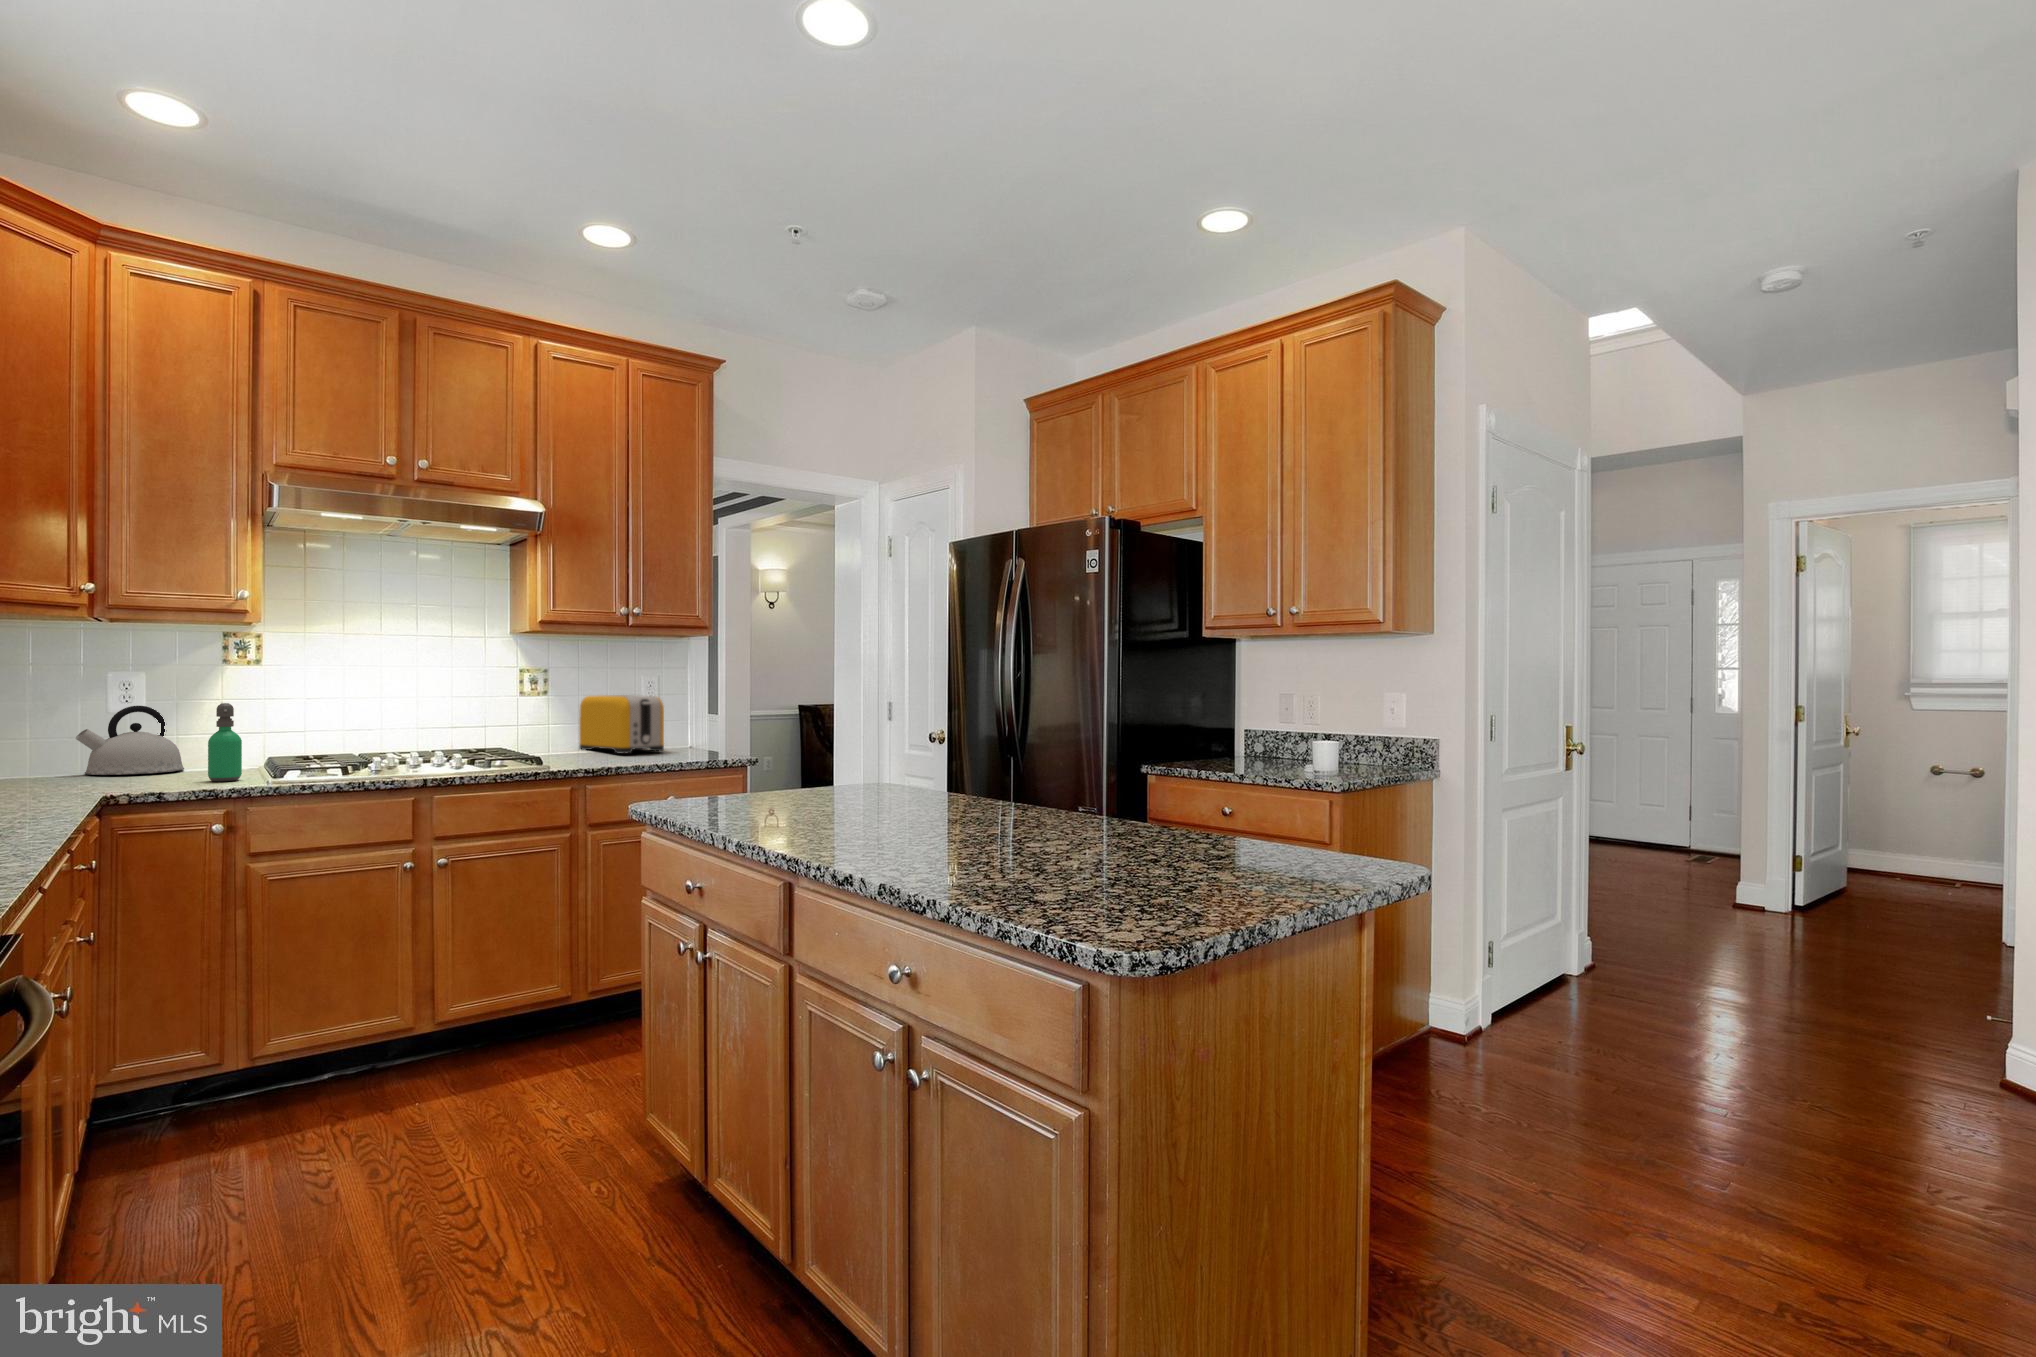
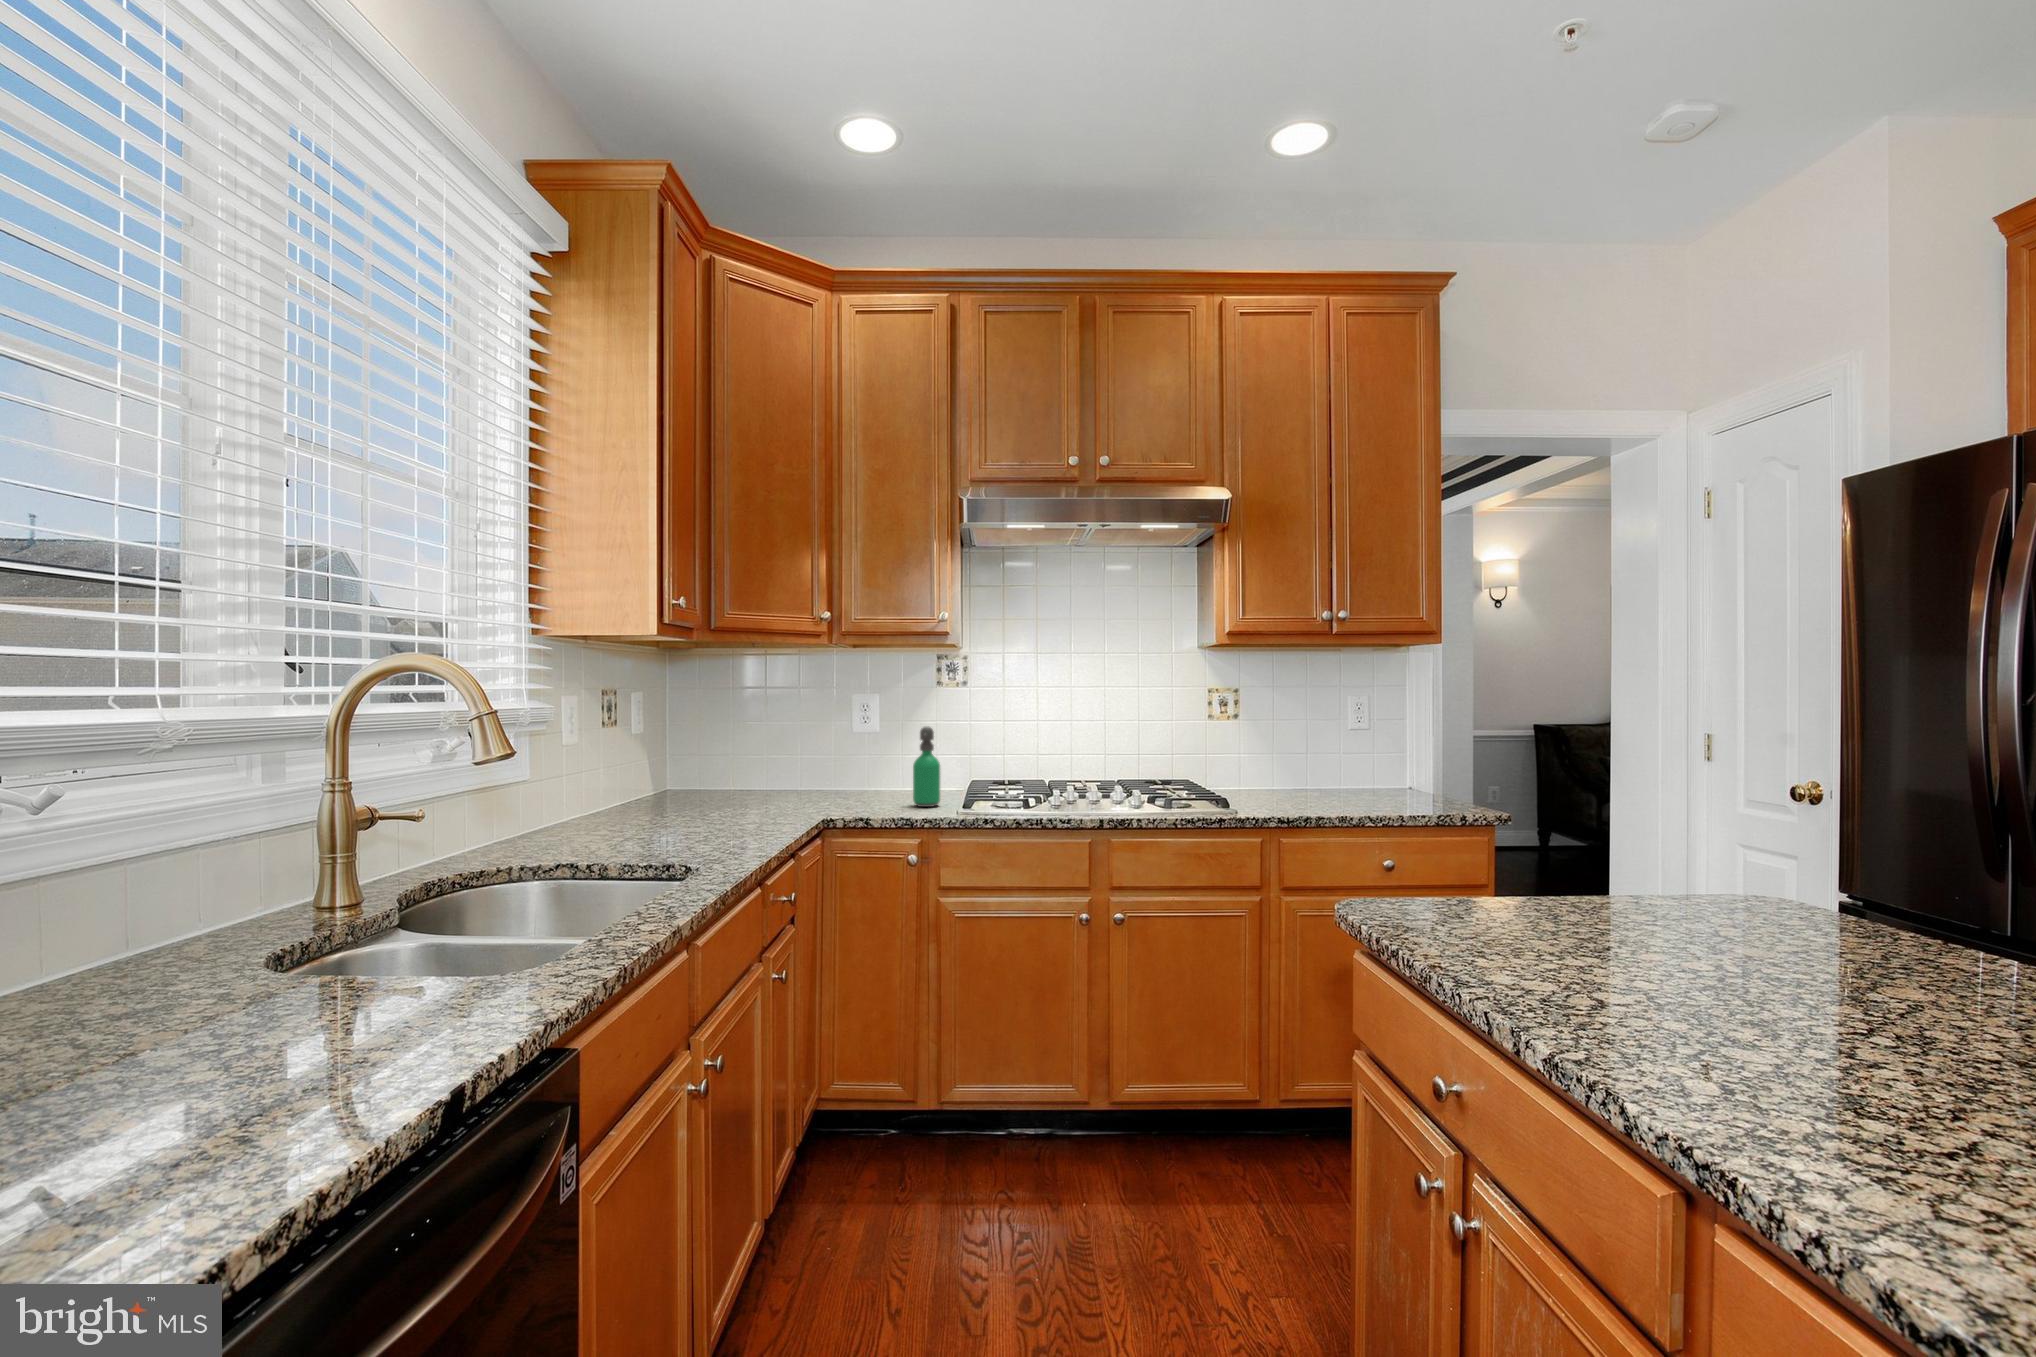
toaster: present [579,695,664,753] -> none [1274,719,1376,794]
kettle: present [76,706,184,775] -> none [830,725,910,791]

